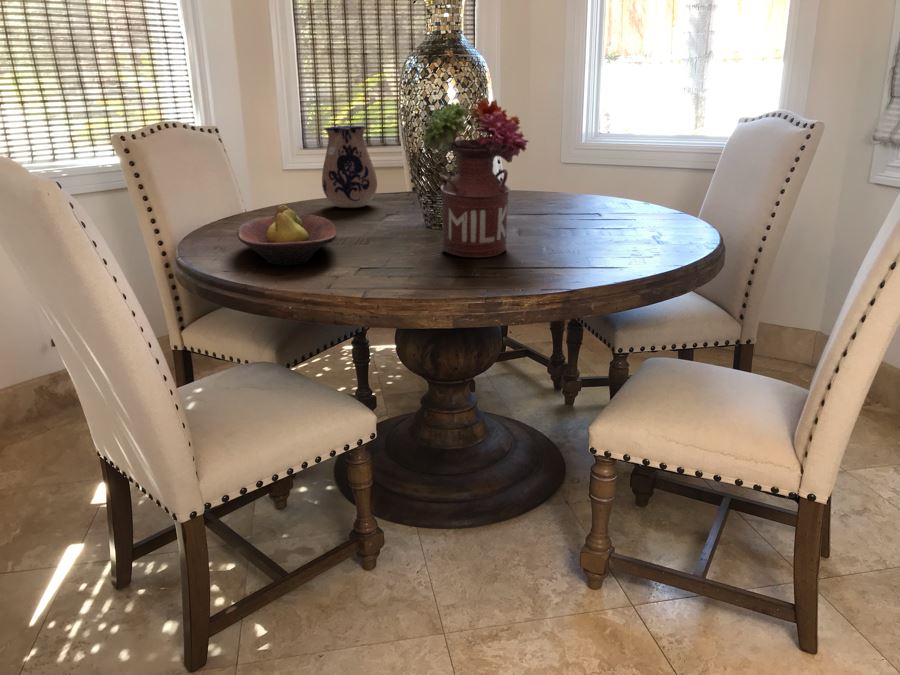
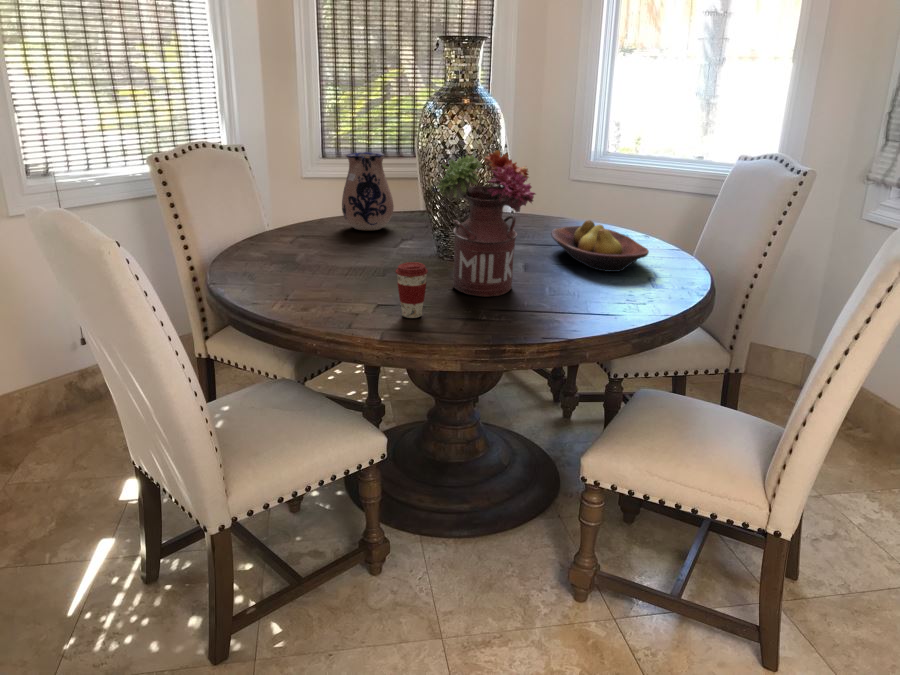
fruit bowl: present [237,205,336,265] -> present [551,220,649,272]
coffee cup: none [379,218,414,278] -> present [396,262,428,318]

